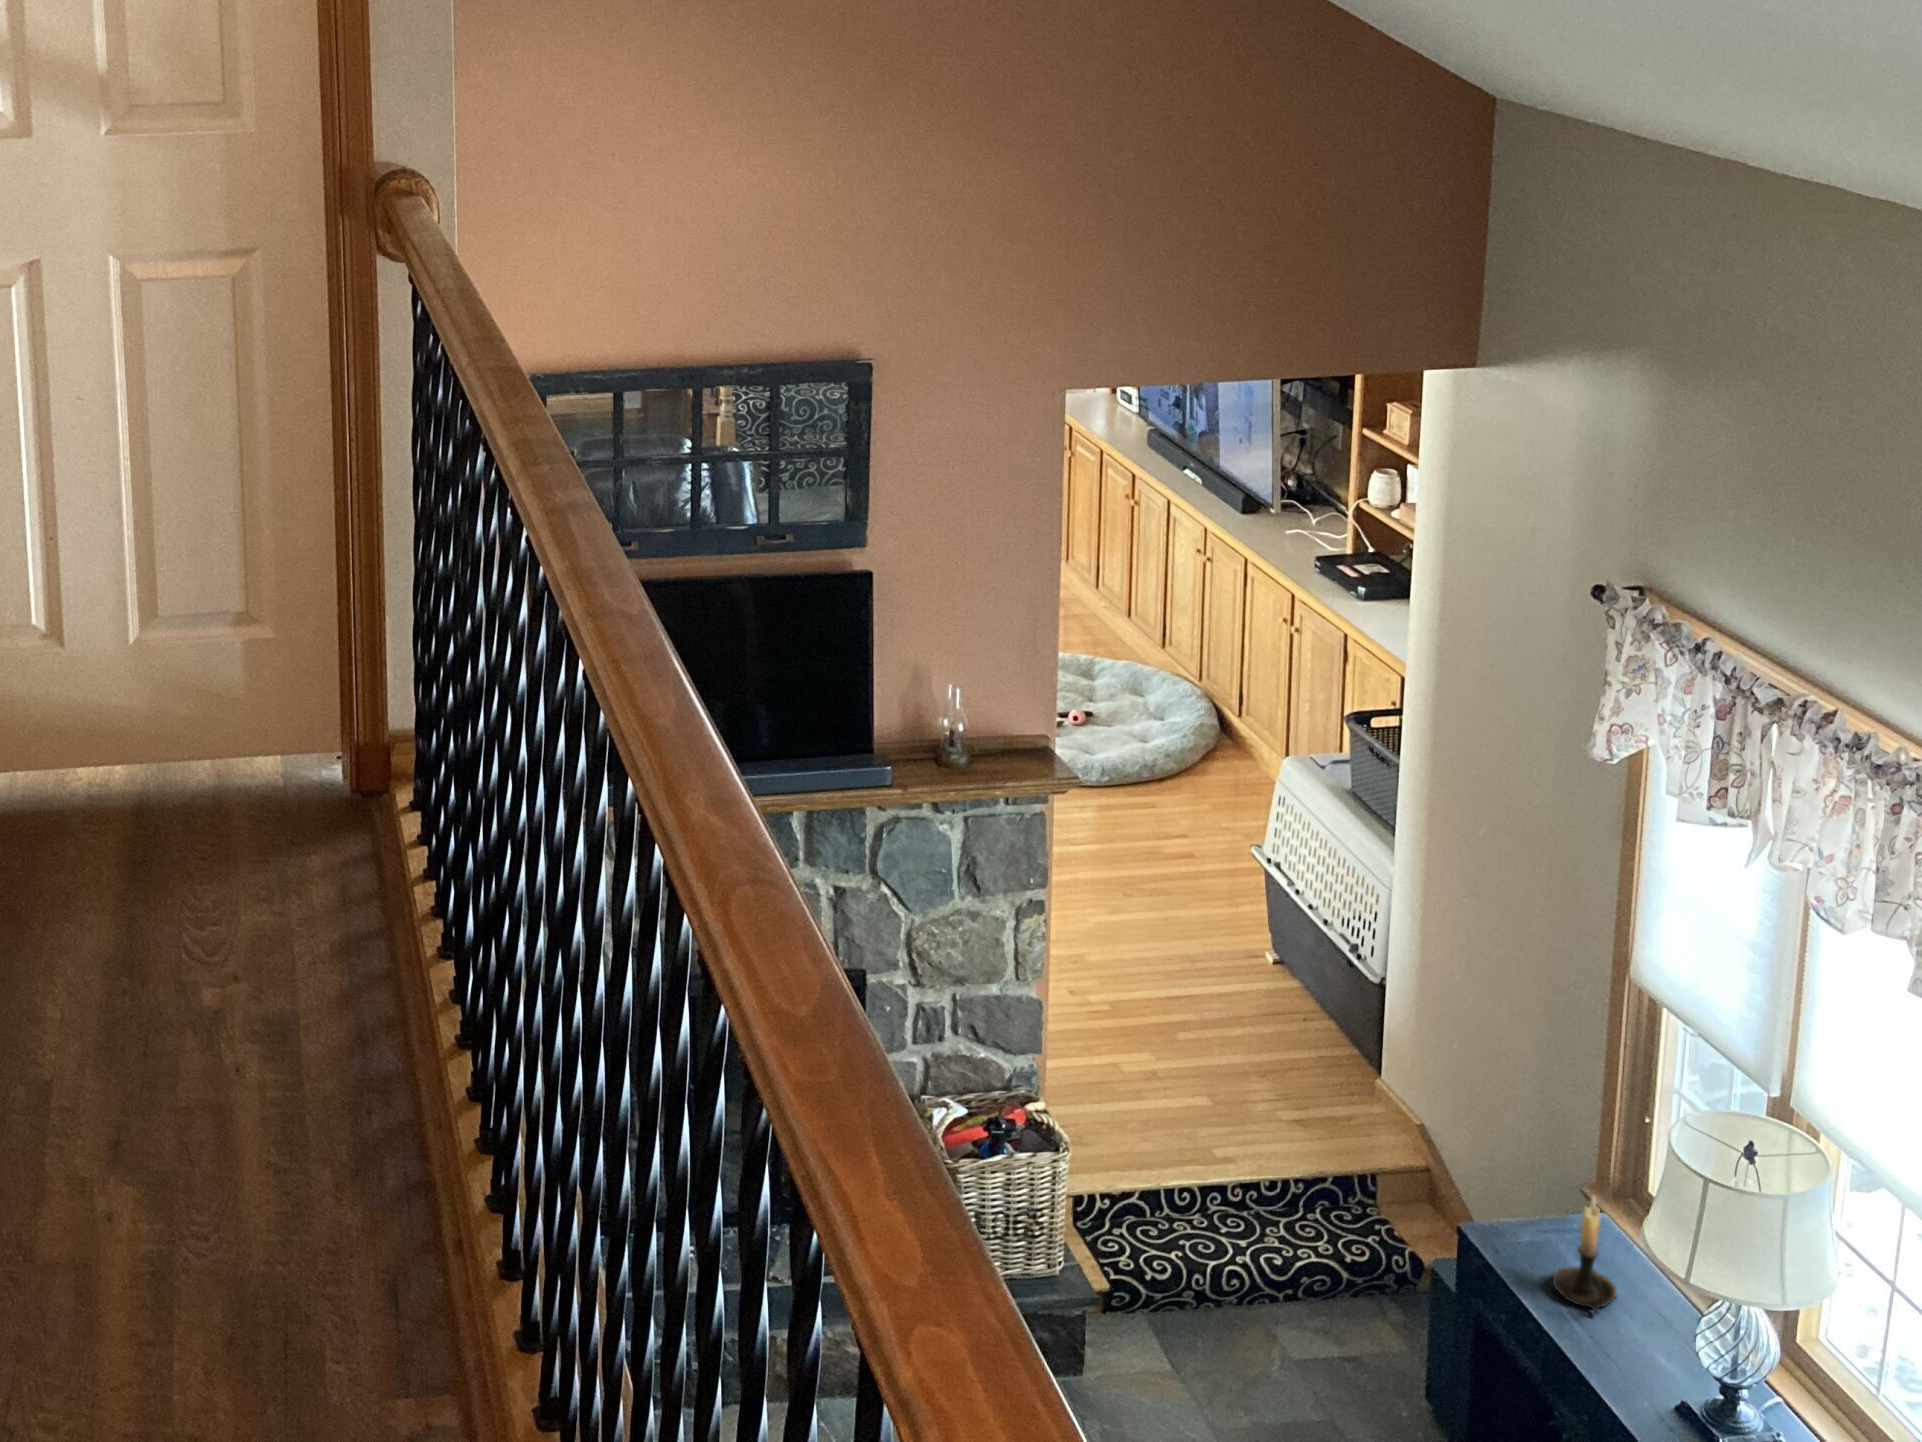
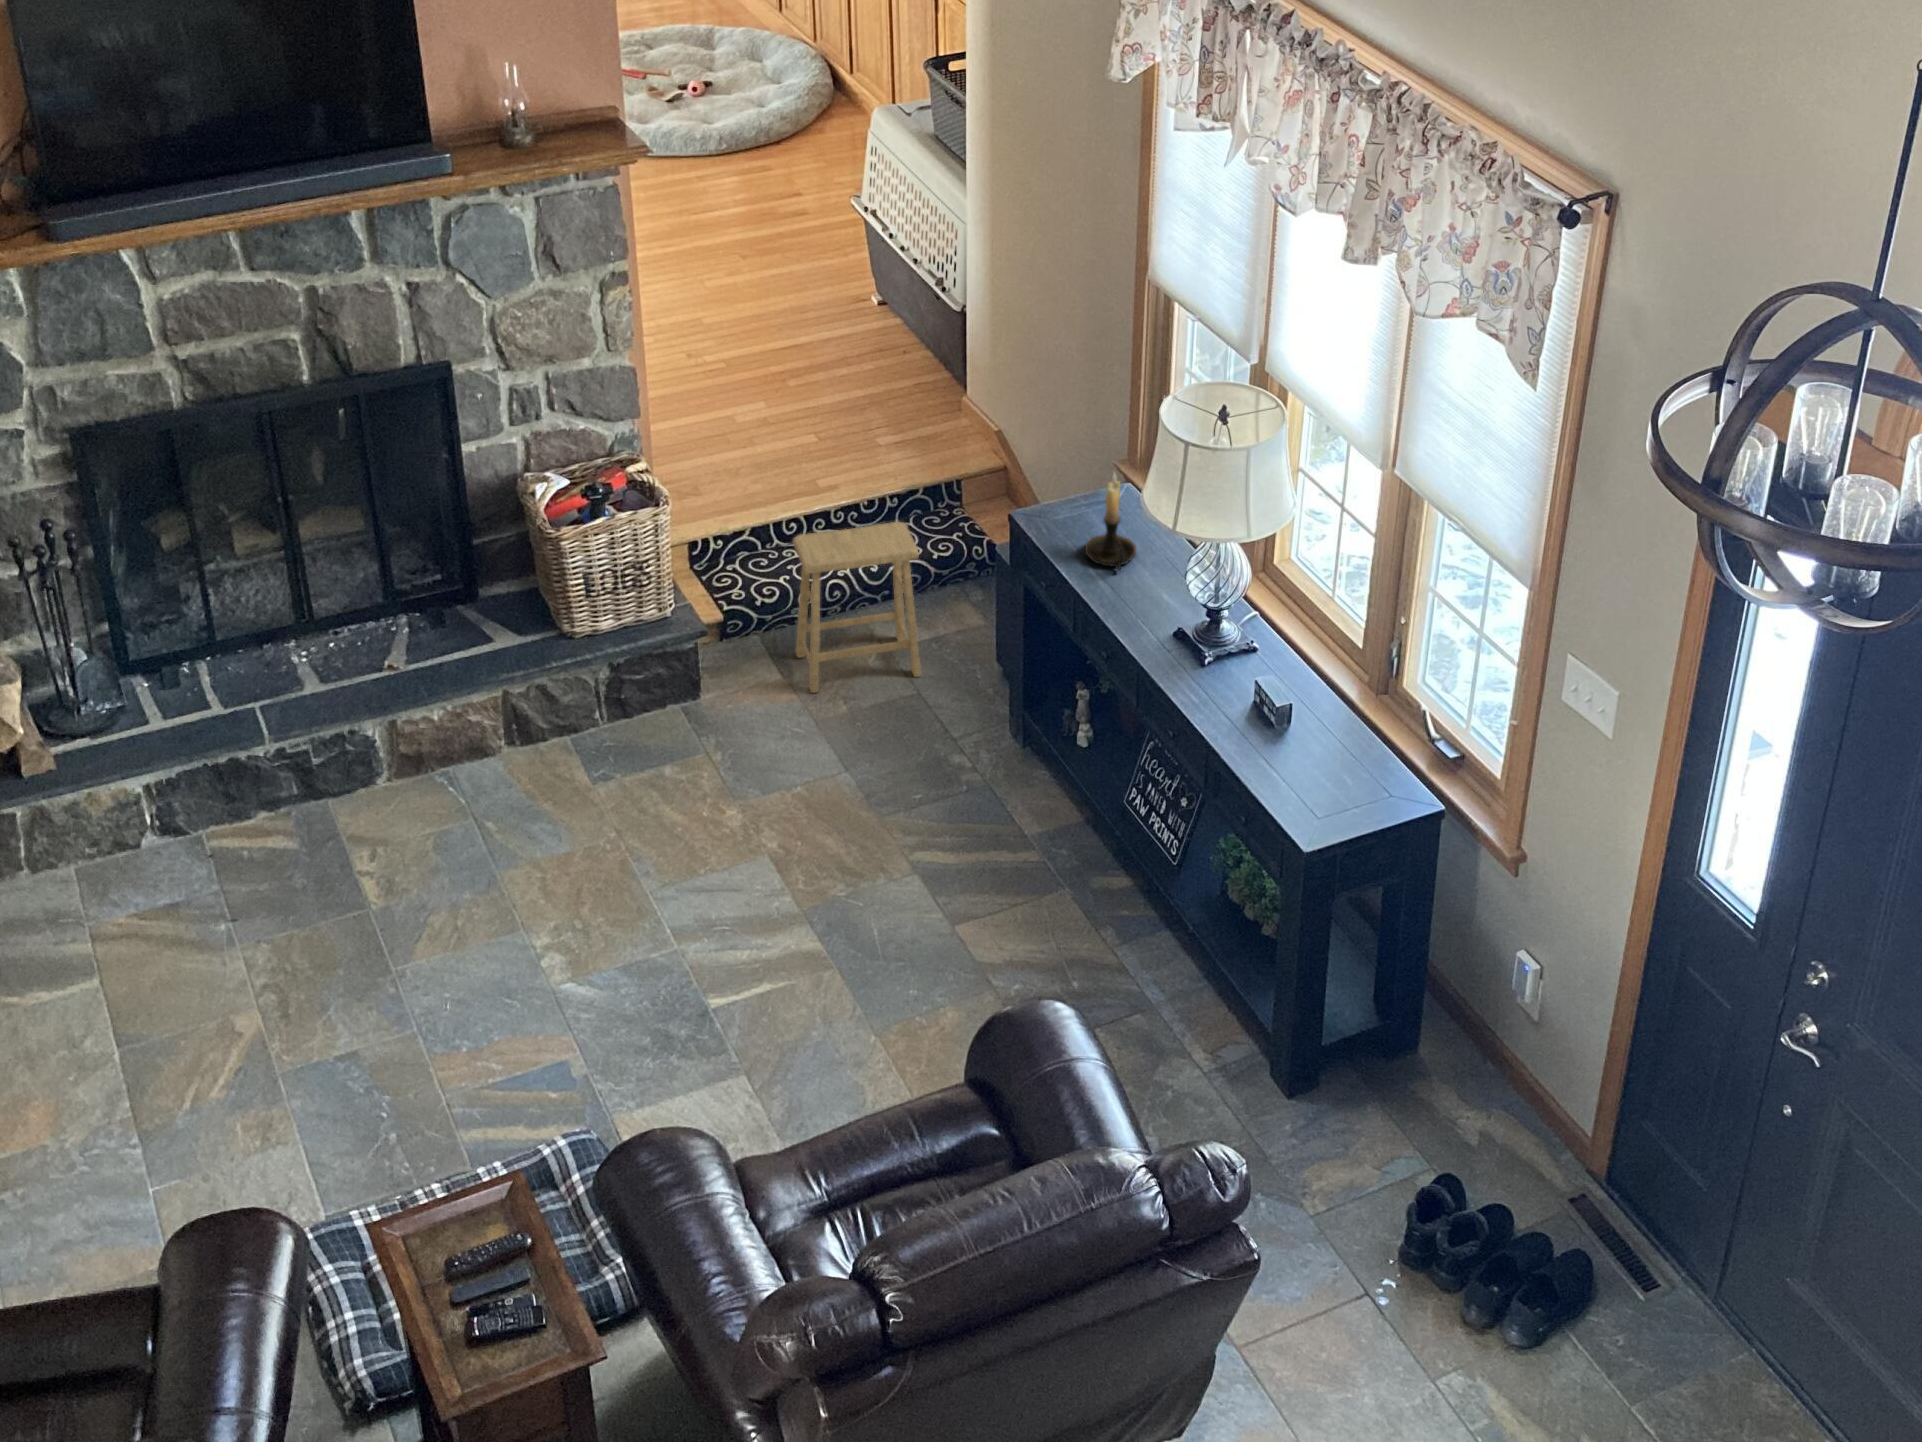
footstool: none [1189,1208,1342,1395] -> present [793,522,921,693]

